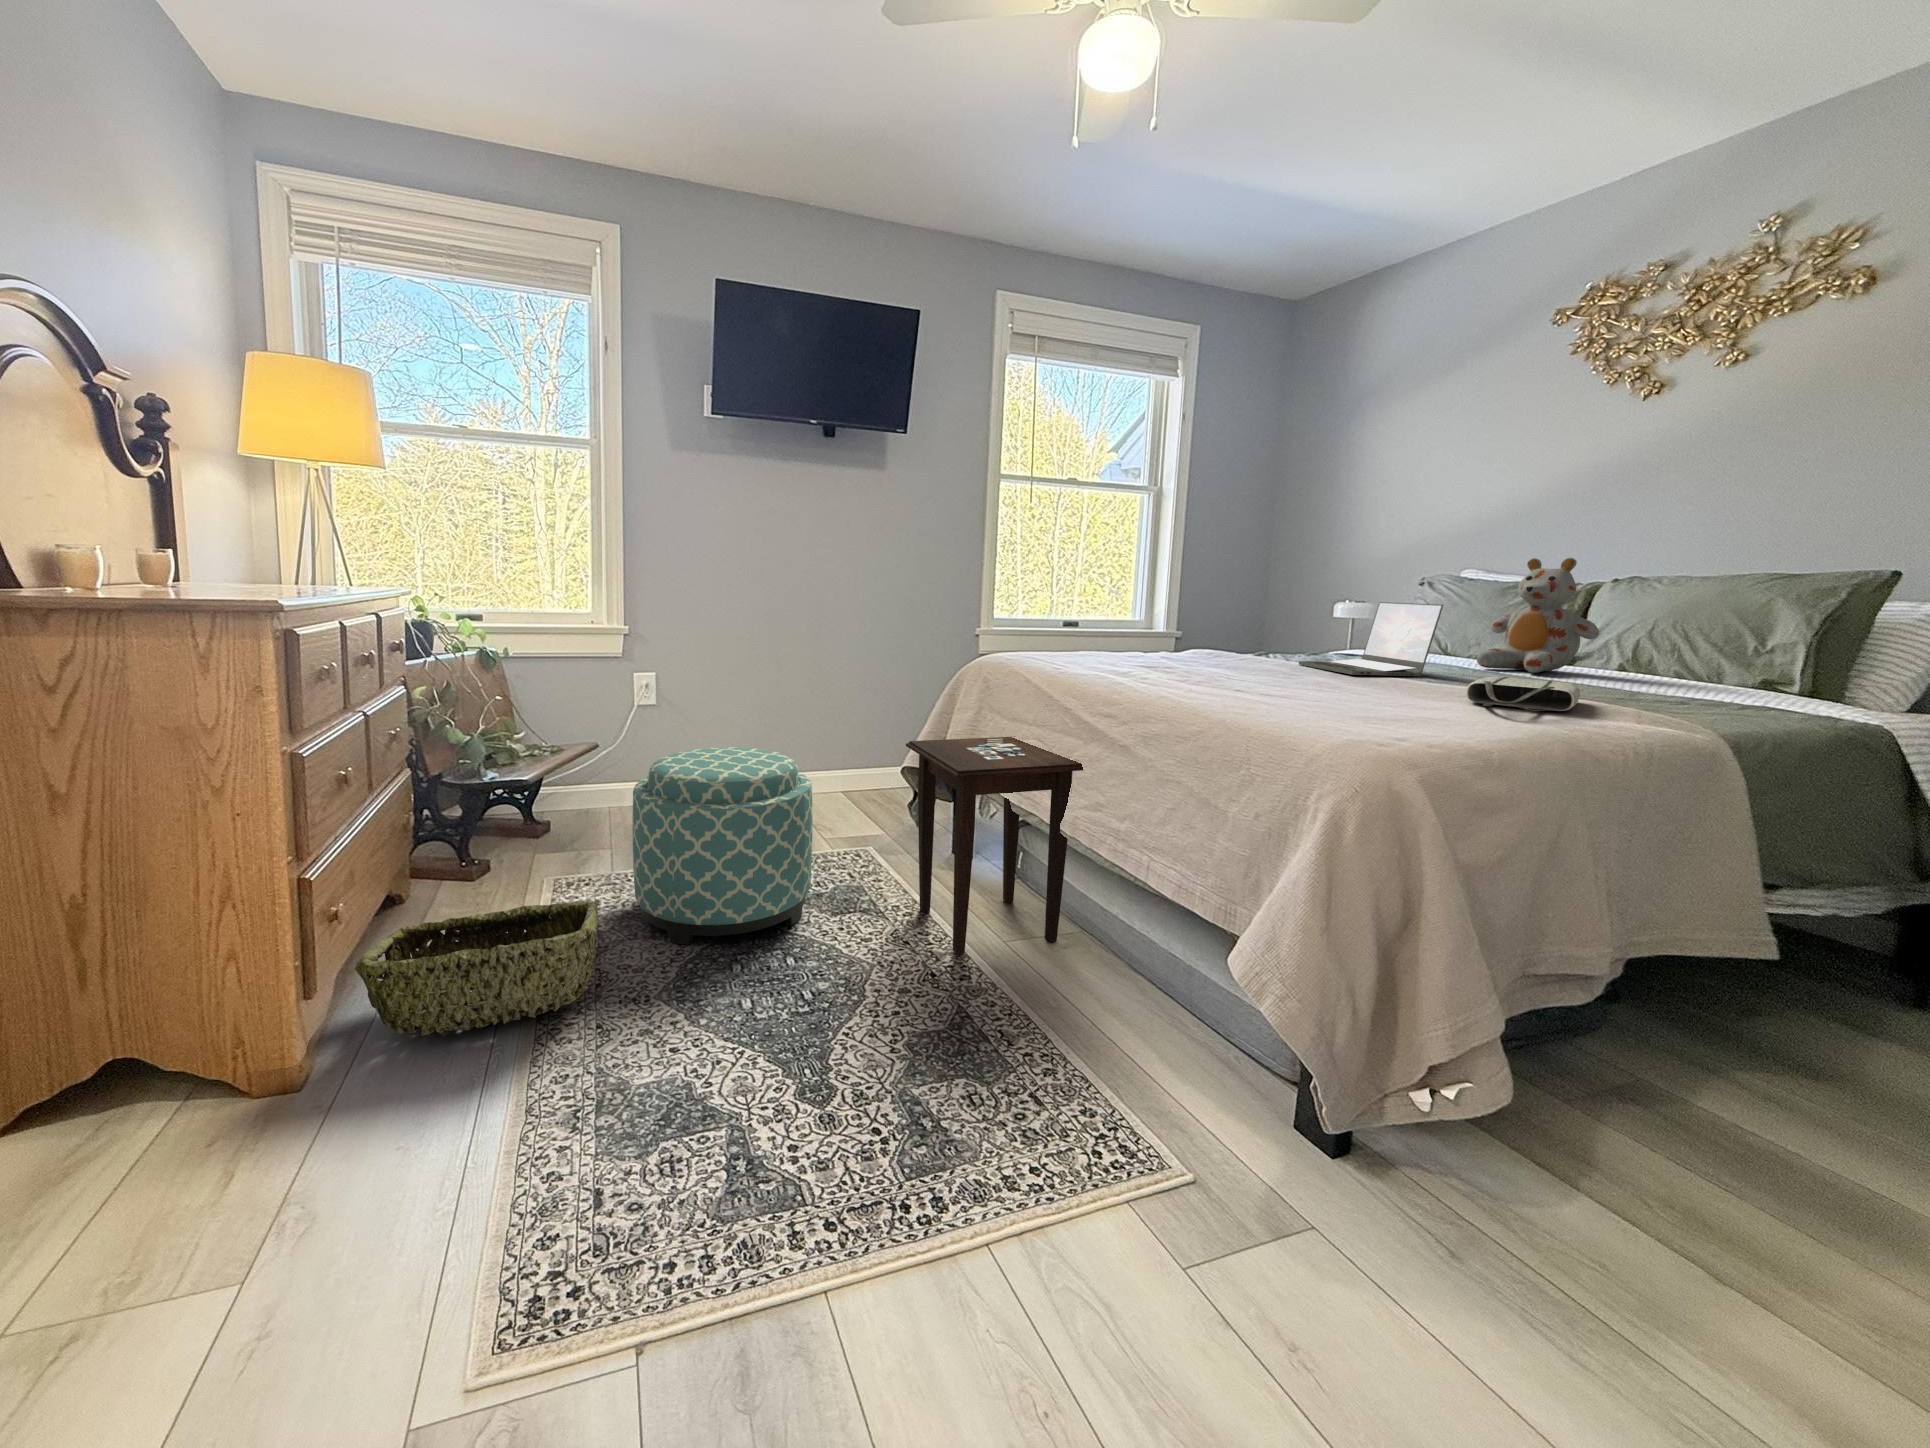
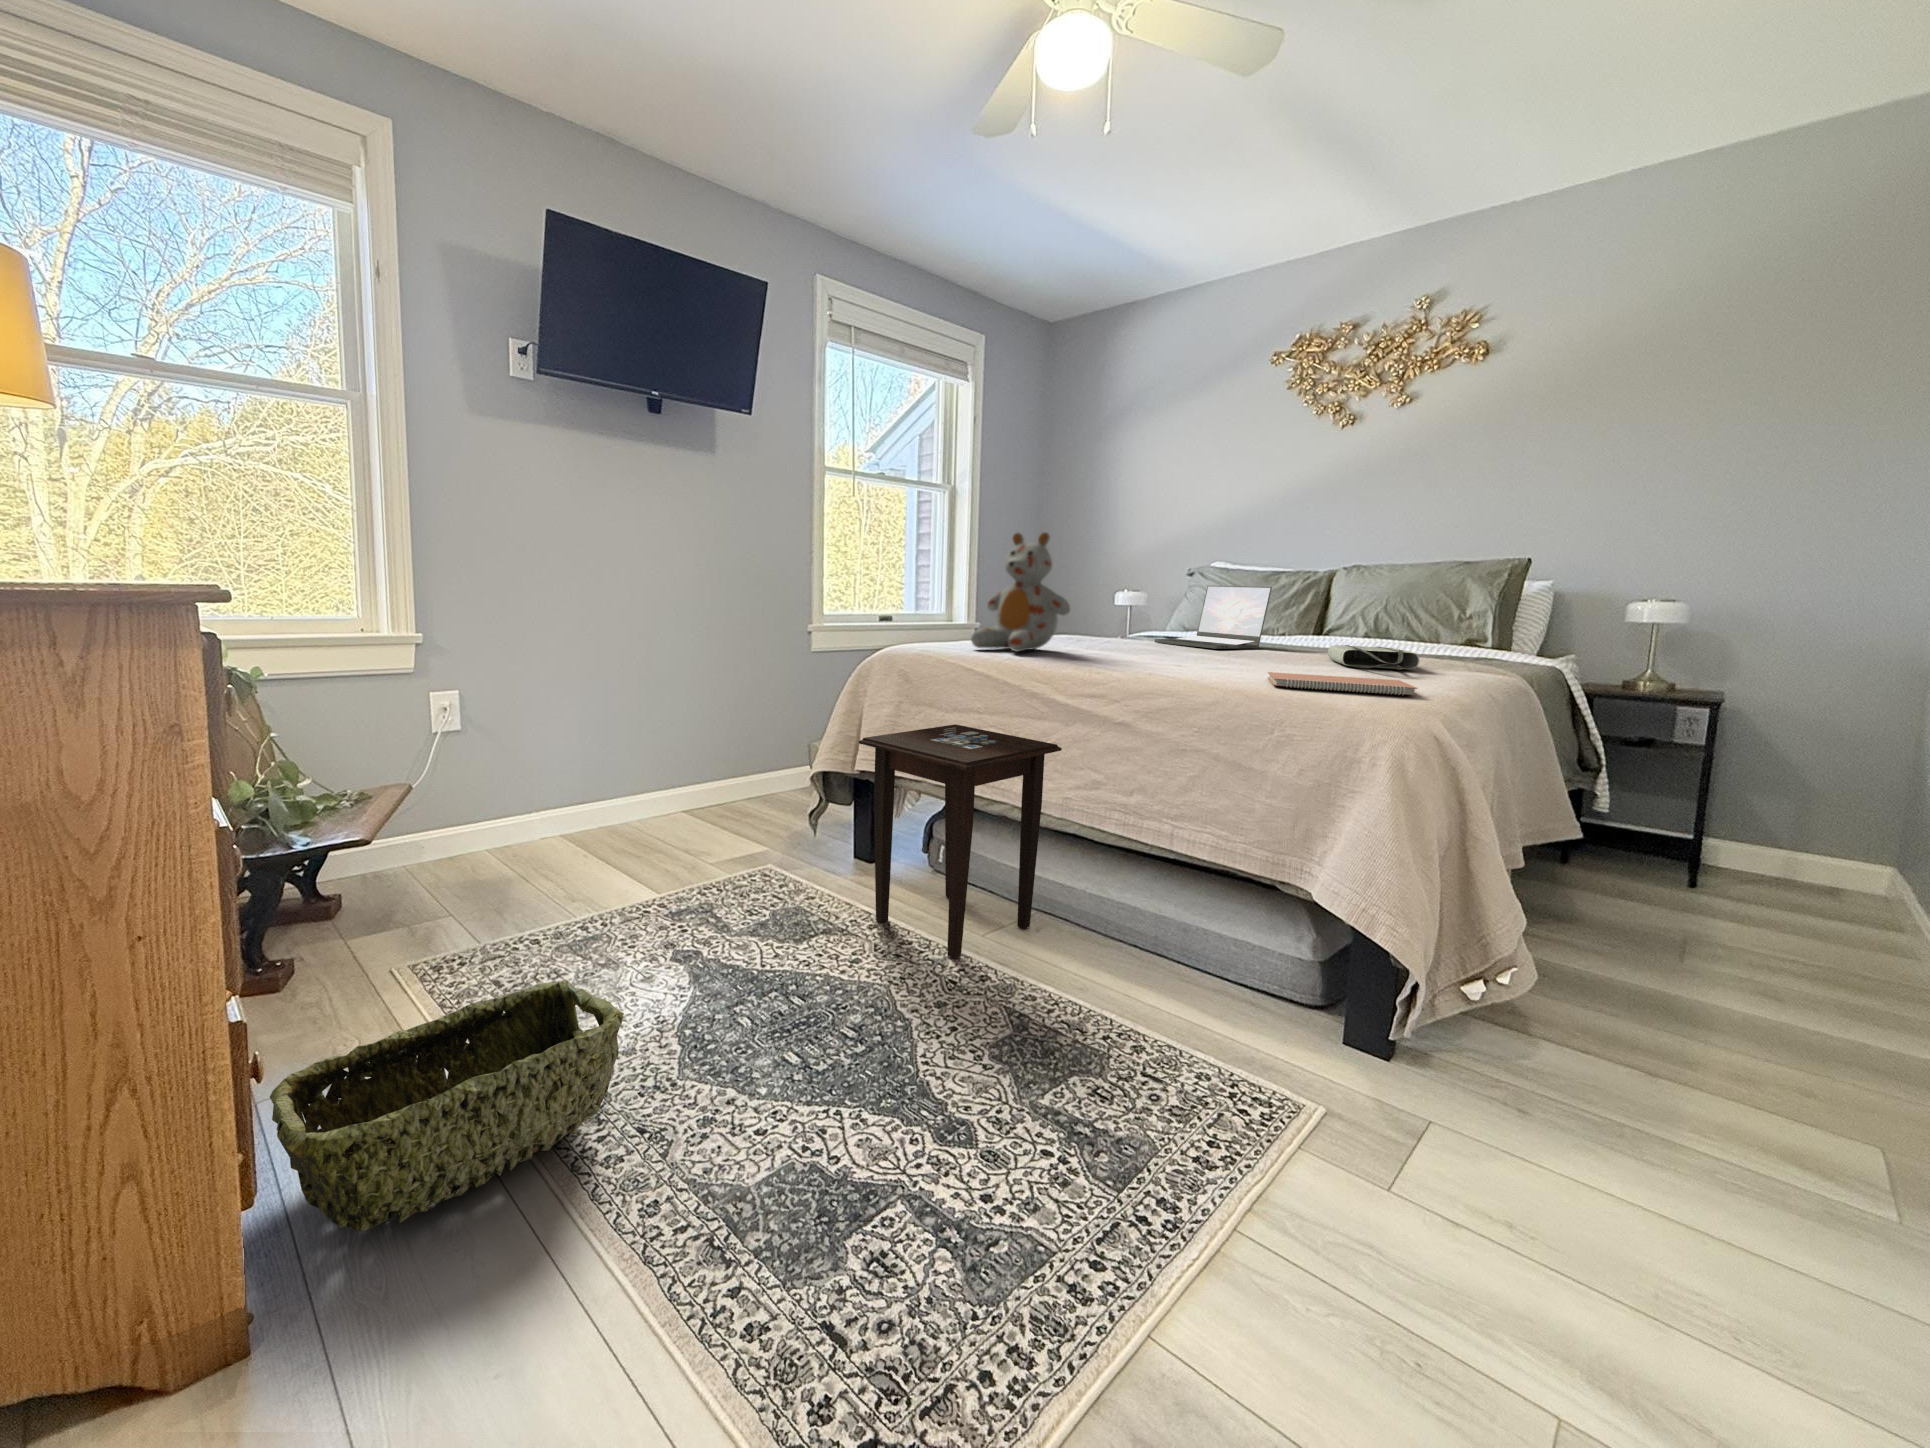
stuffed bear: present [1477,558,1599,673] -> present [971,532,1070,652]
notebook: none [1275,703,1459,741] -> present [1267,672,1417,695]
ottoman: present [633,747,813,945] -> none [544,762,770,1014]

